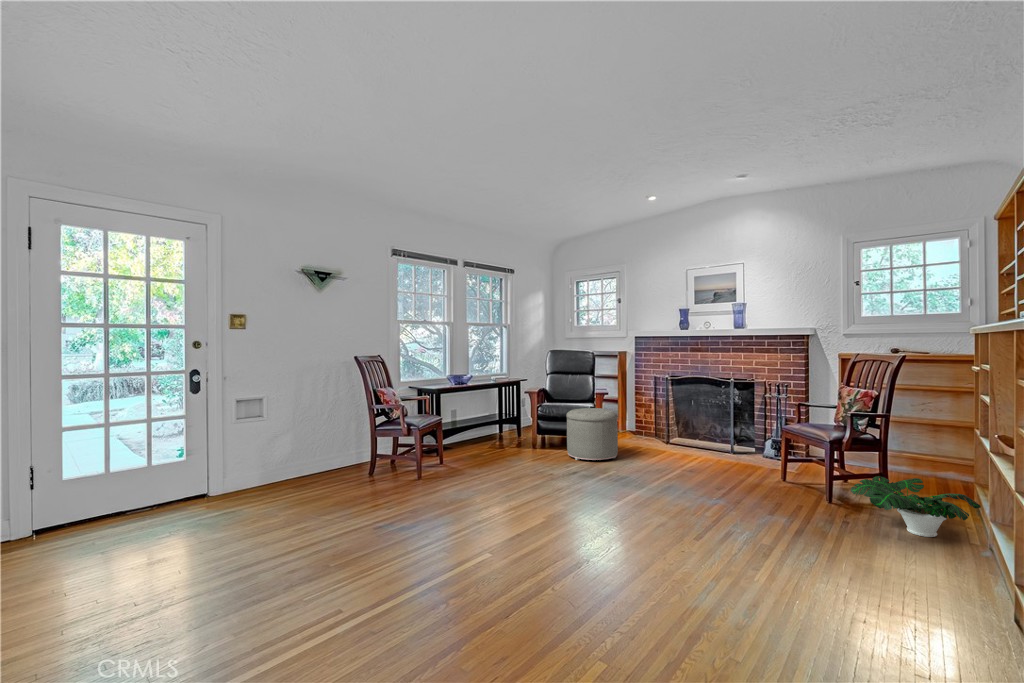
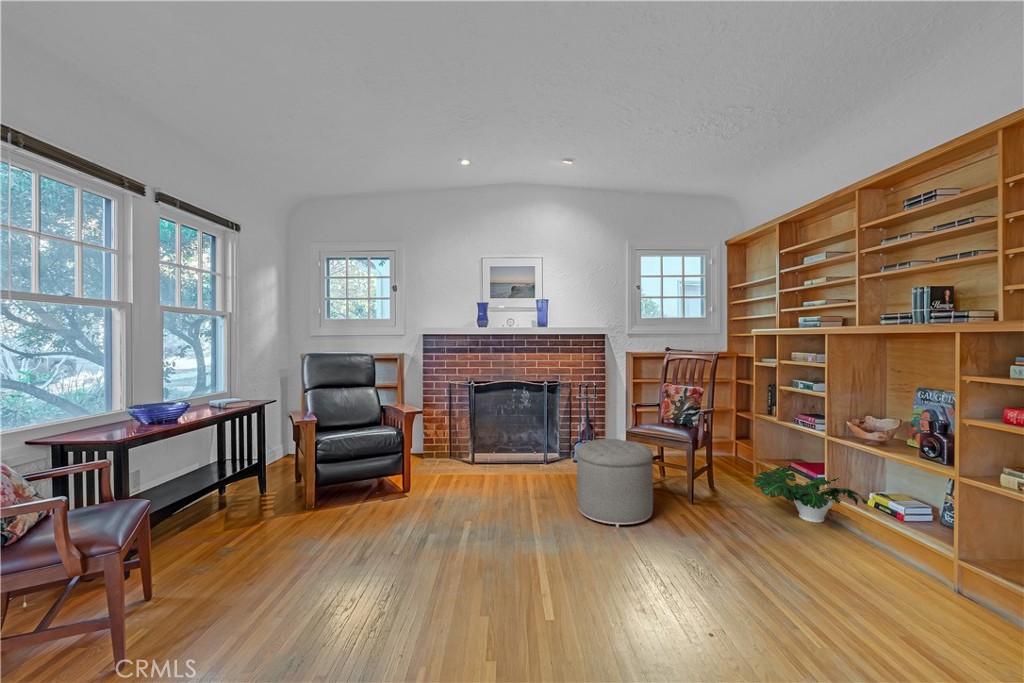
ottoman: present [566,408,618,460] -> present [576,439,653,527]

